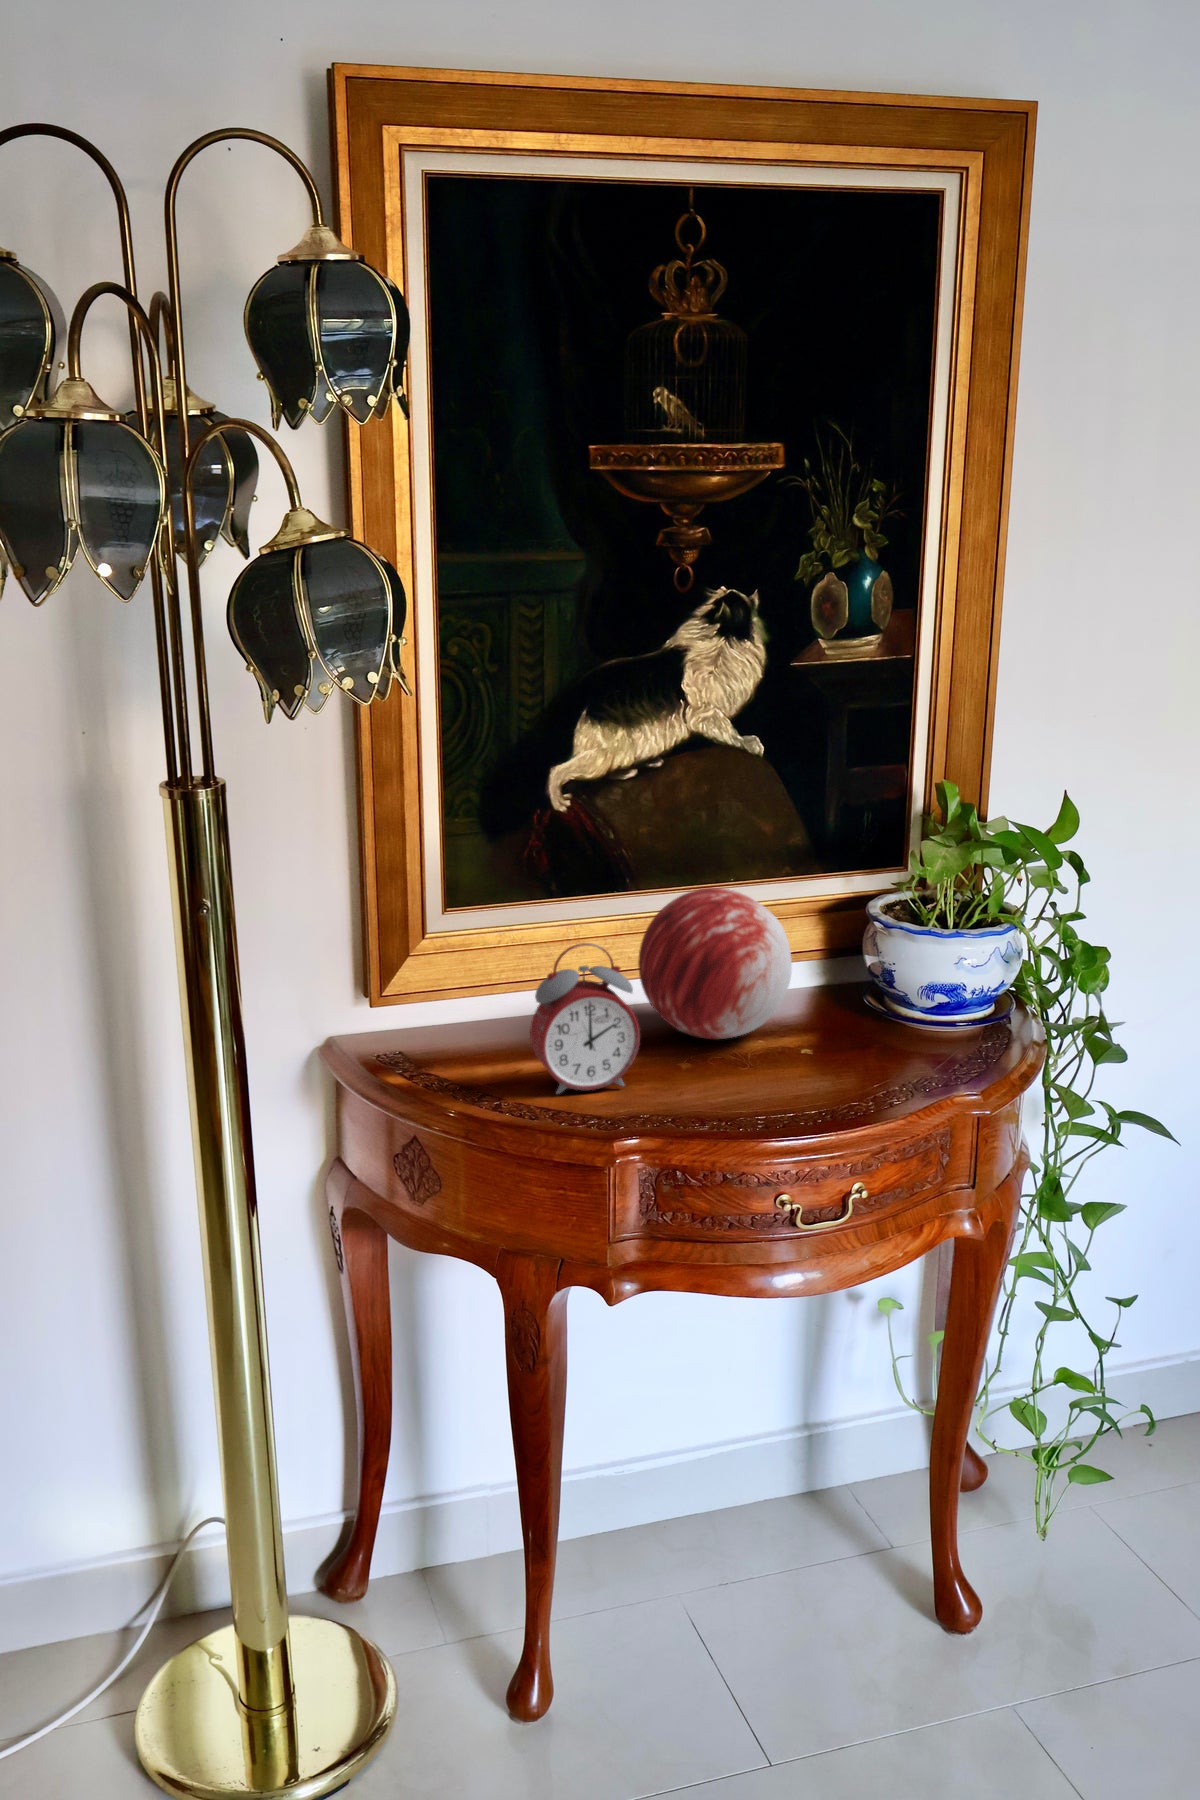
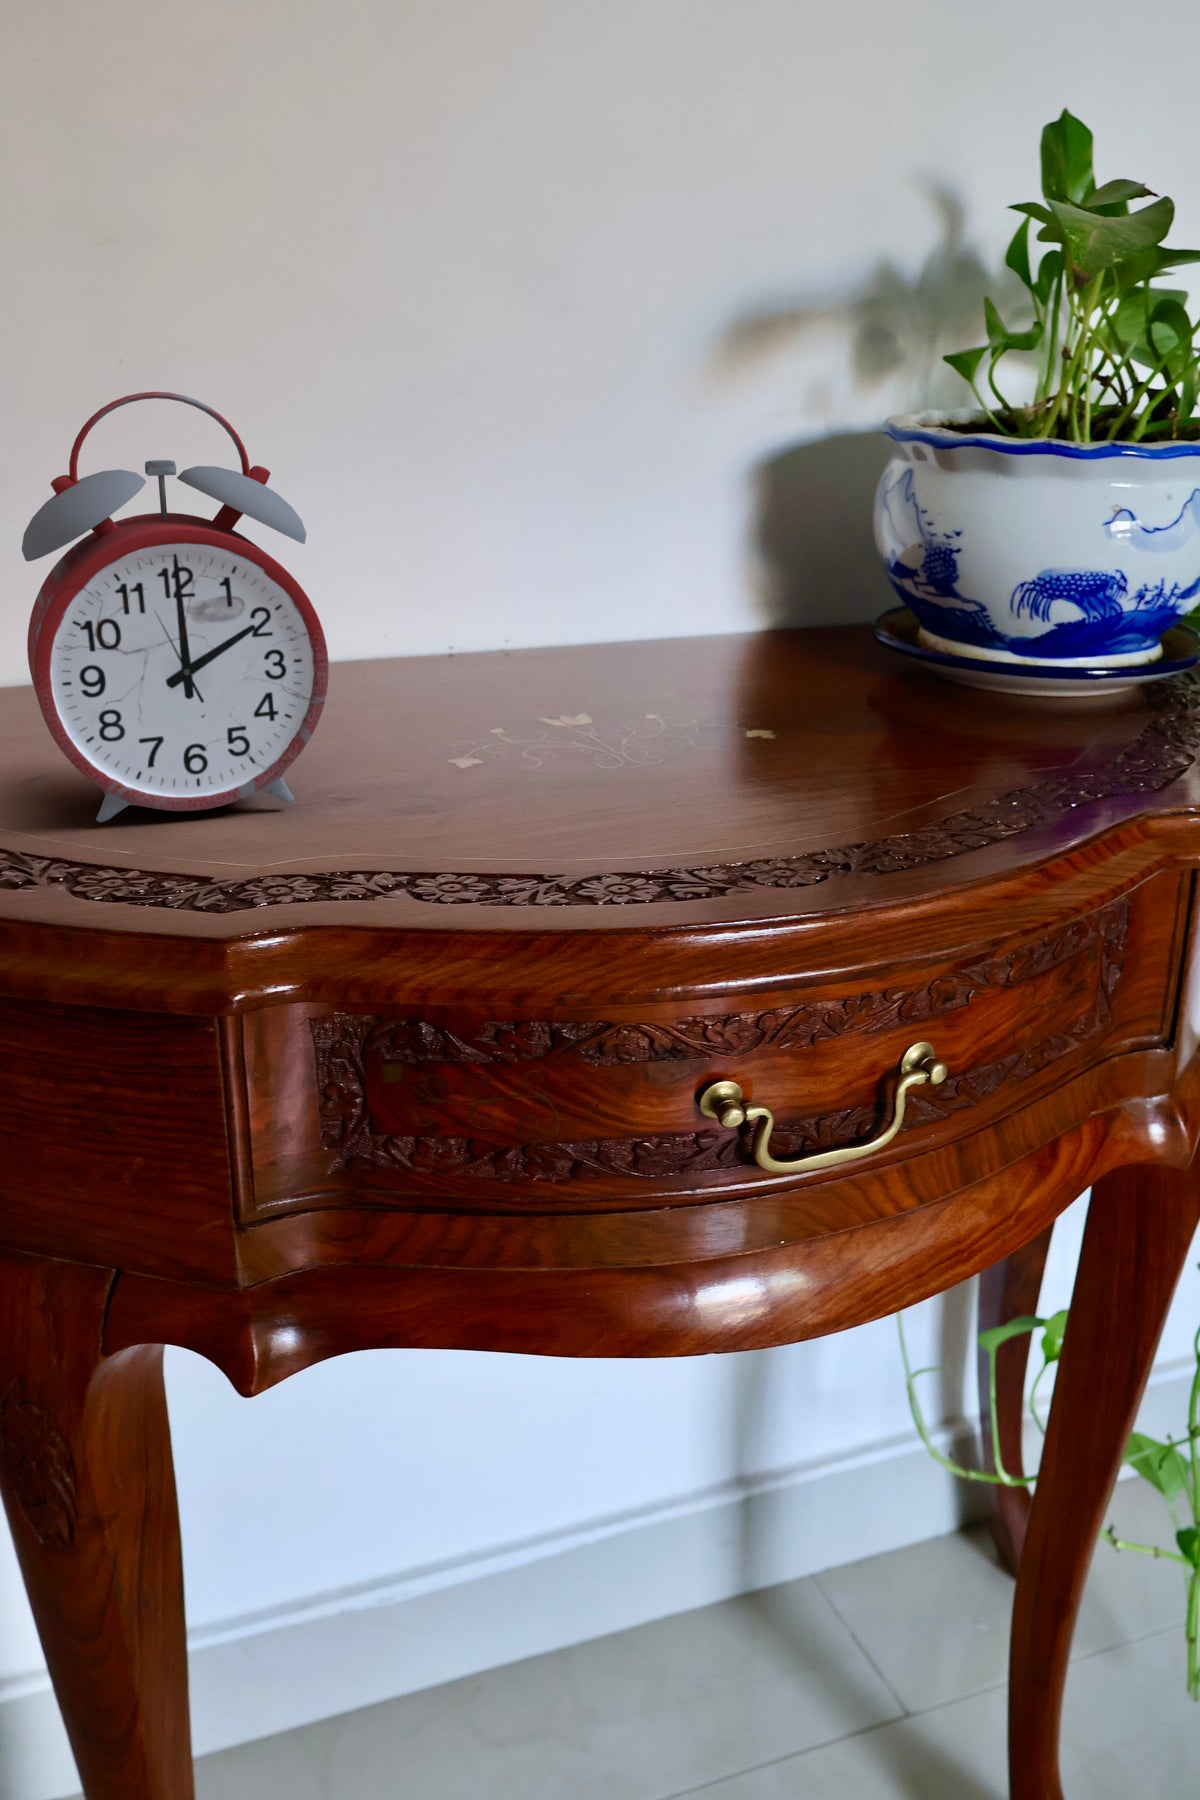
decorative orb: present [638,888,792,1039] -> none [354,330,726,705]

